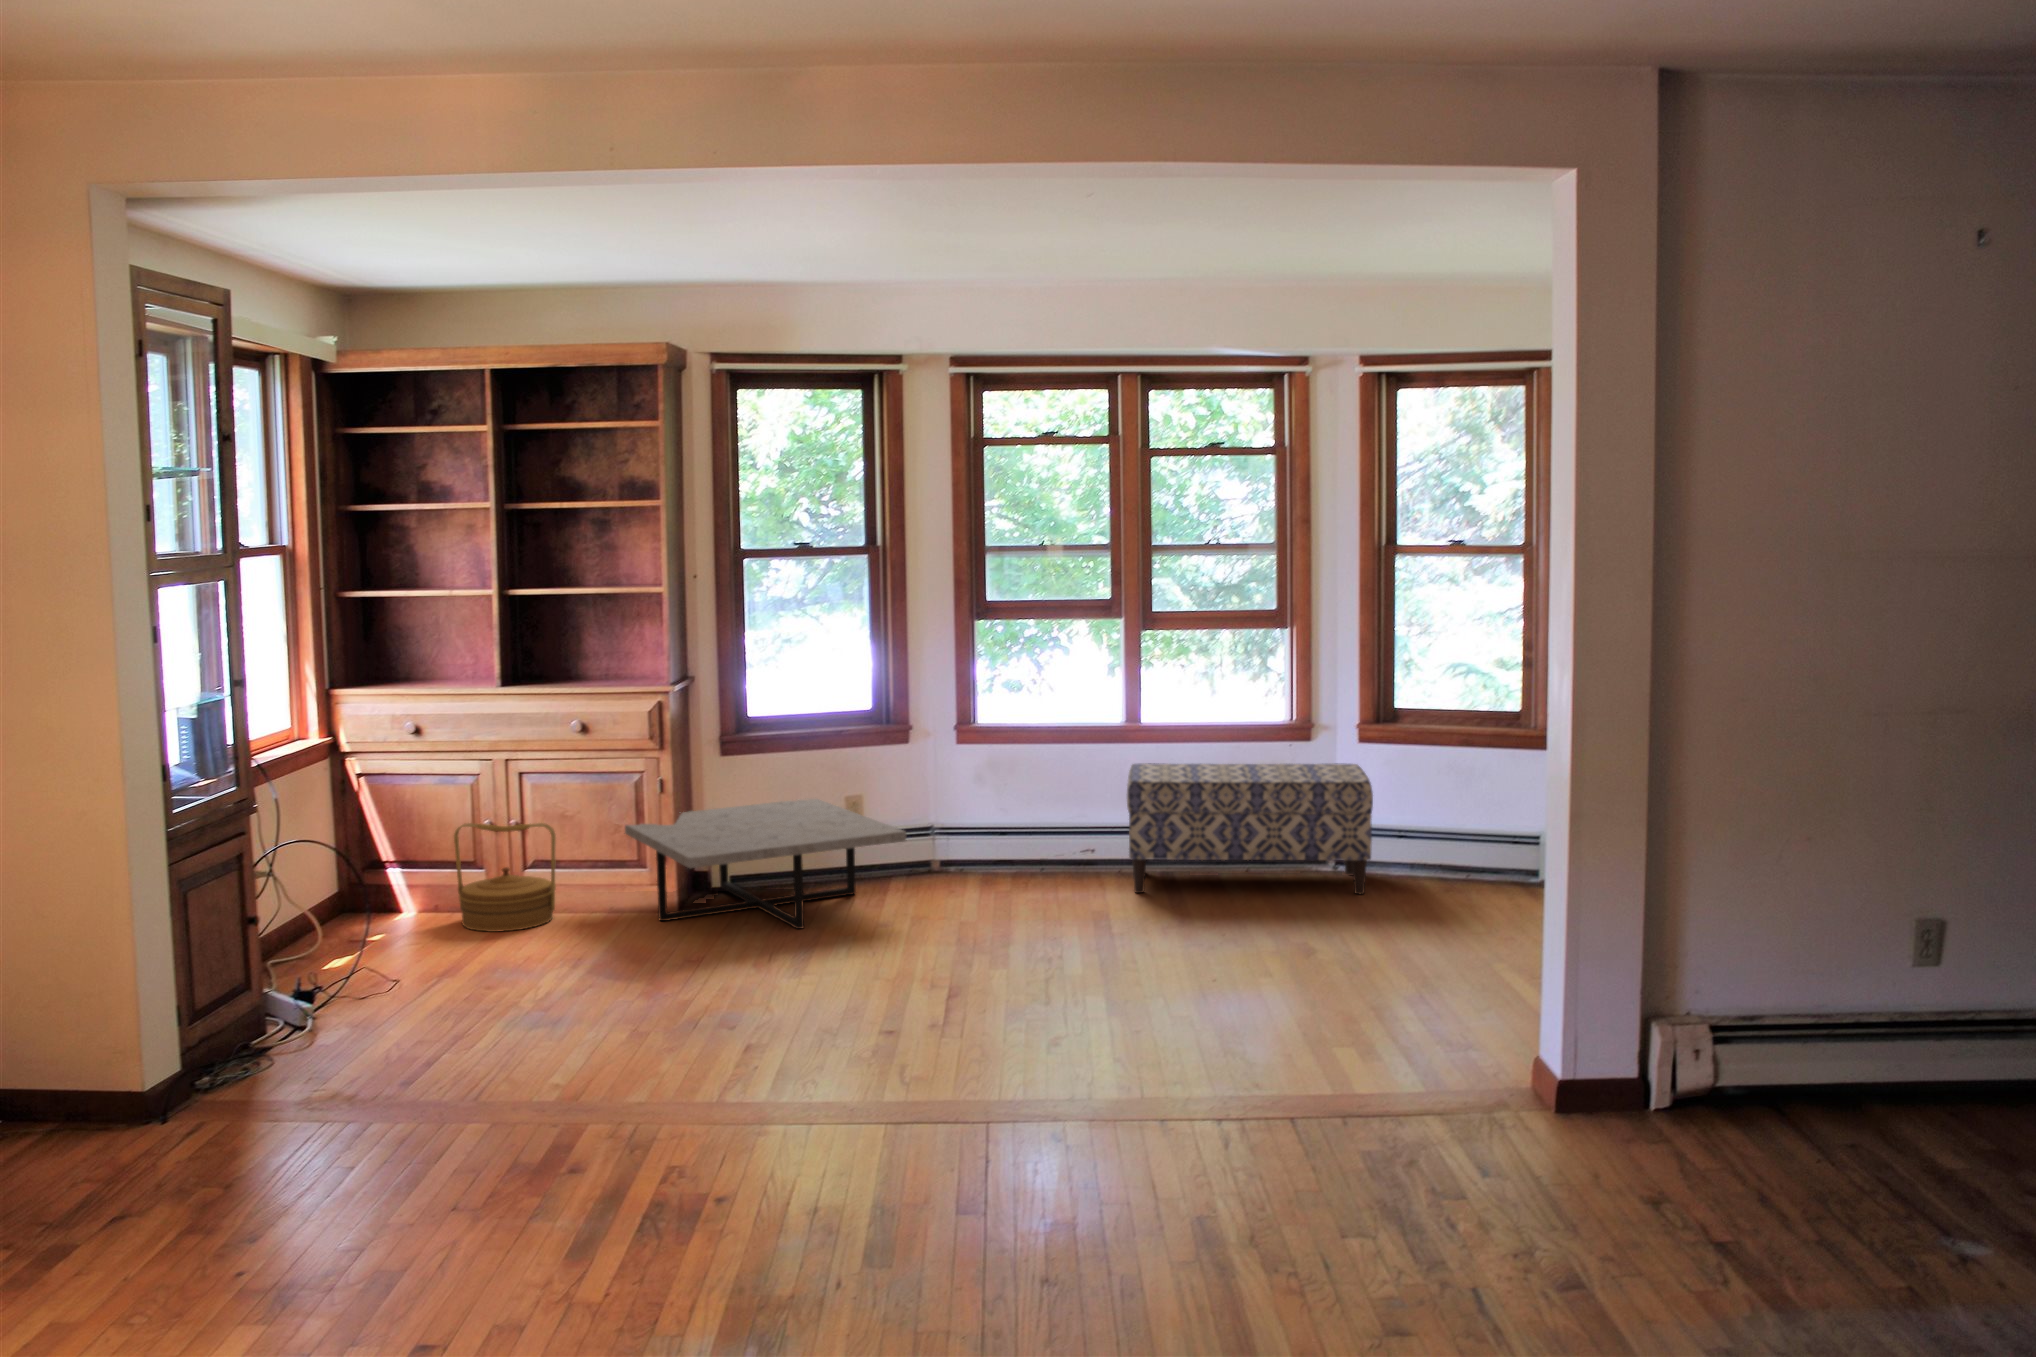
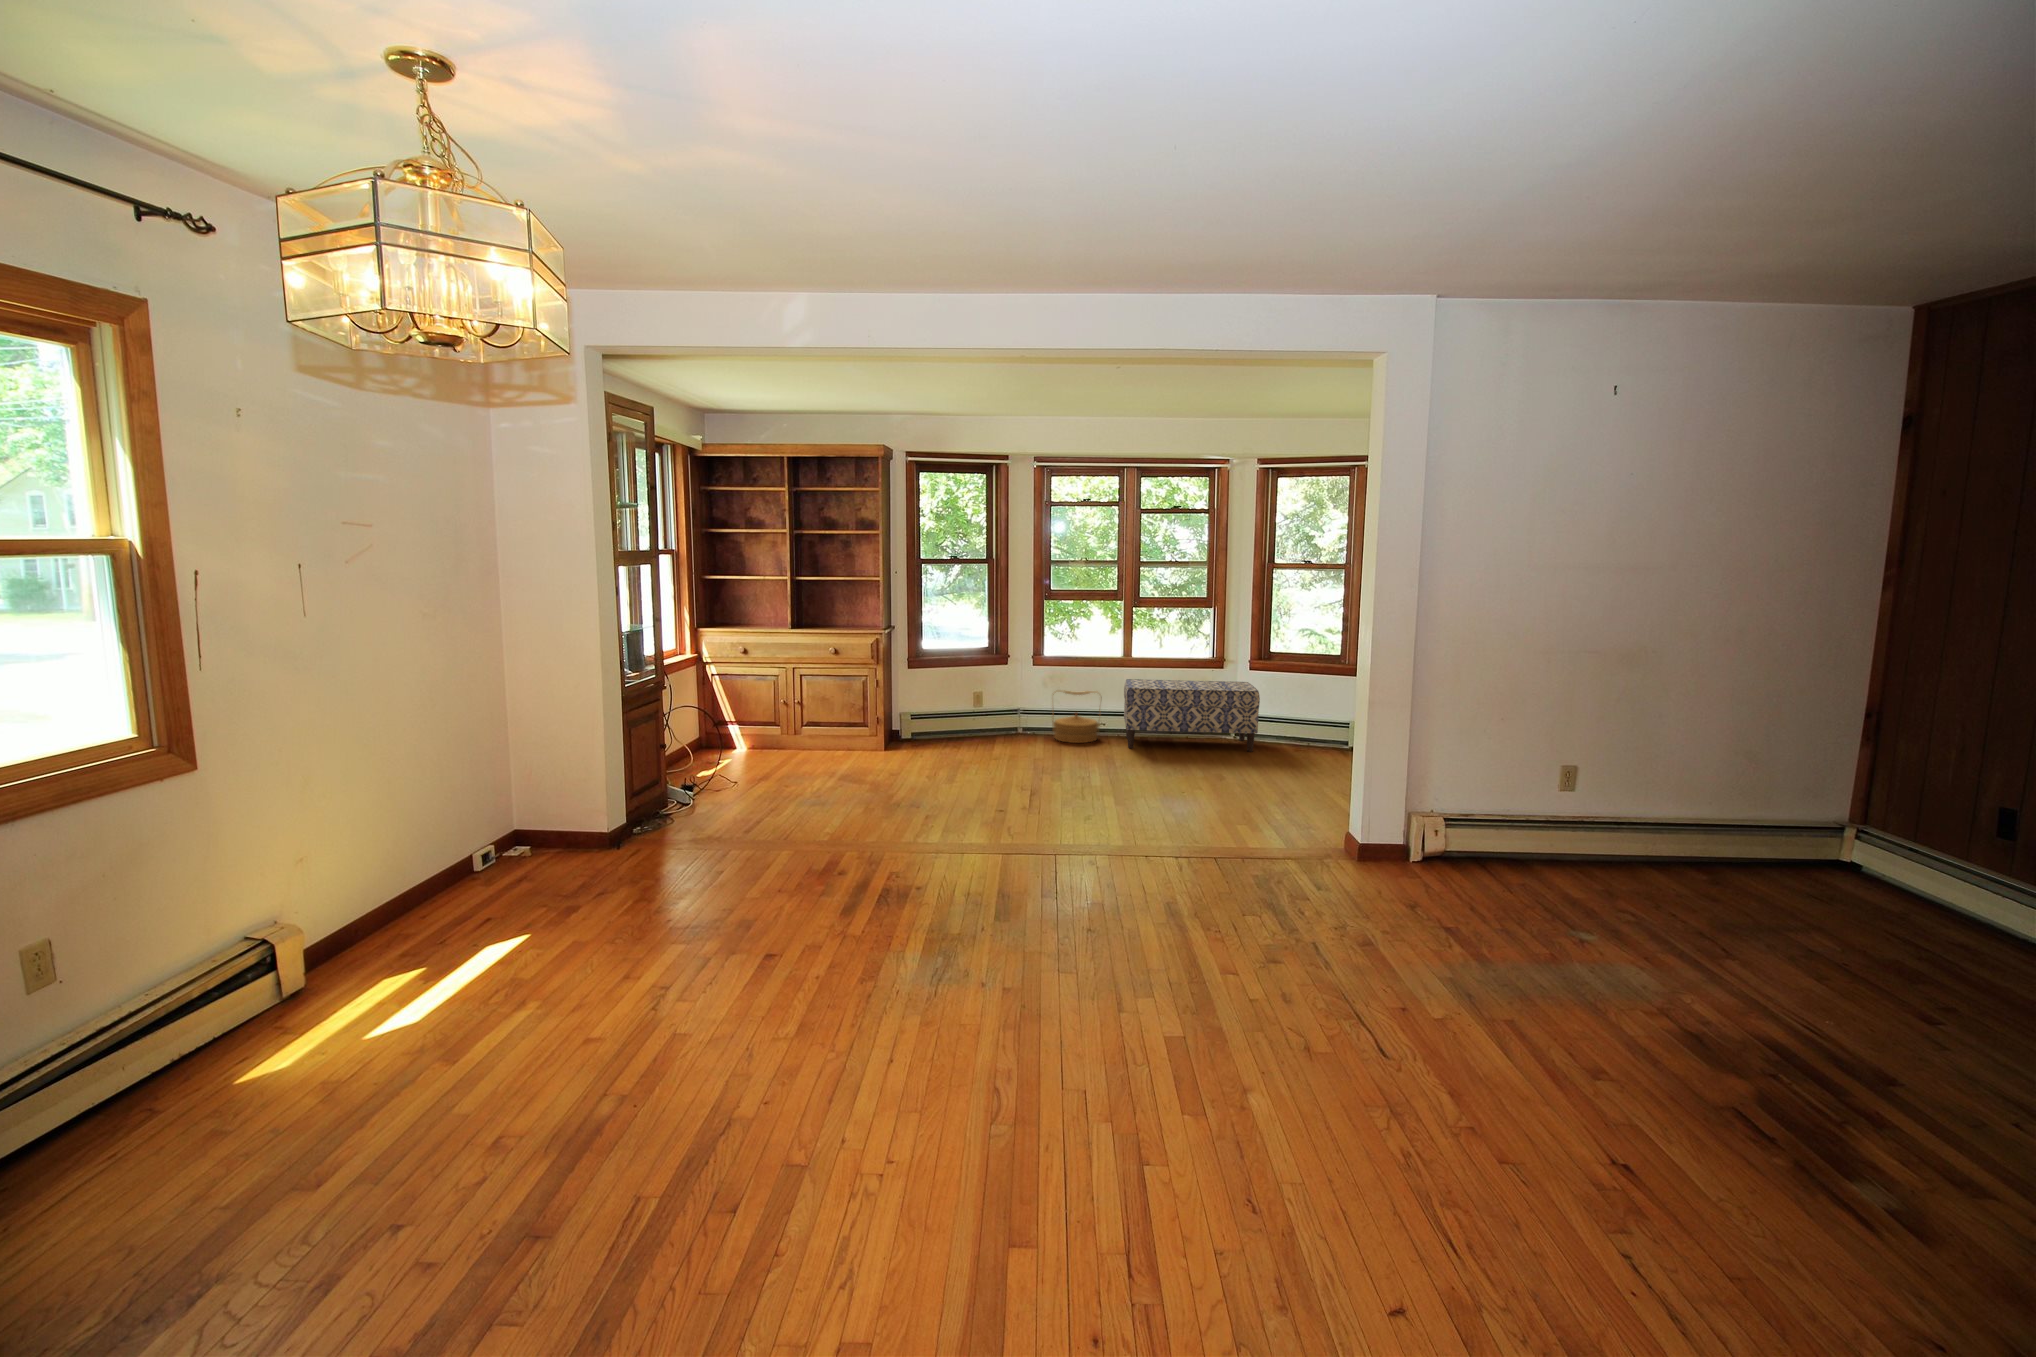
coffee table: present [625,799,906,929] -> none [851,693,1009,763]
woven basket: present [454,823,556,932] -> present [1053,690,1100,743]

